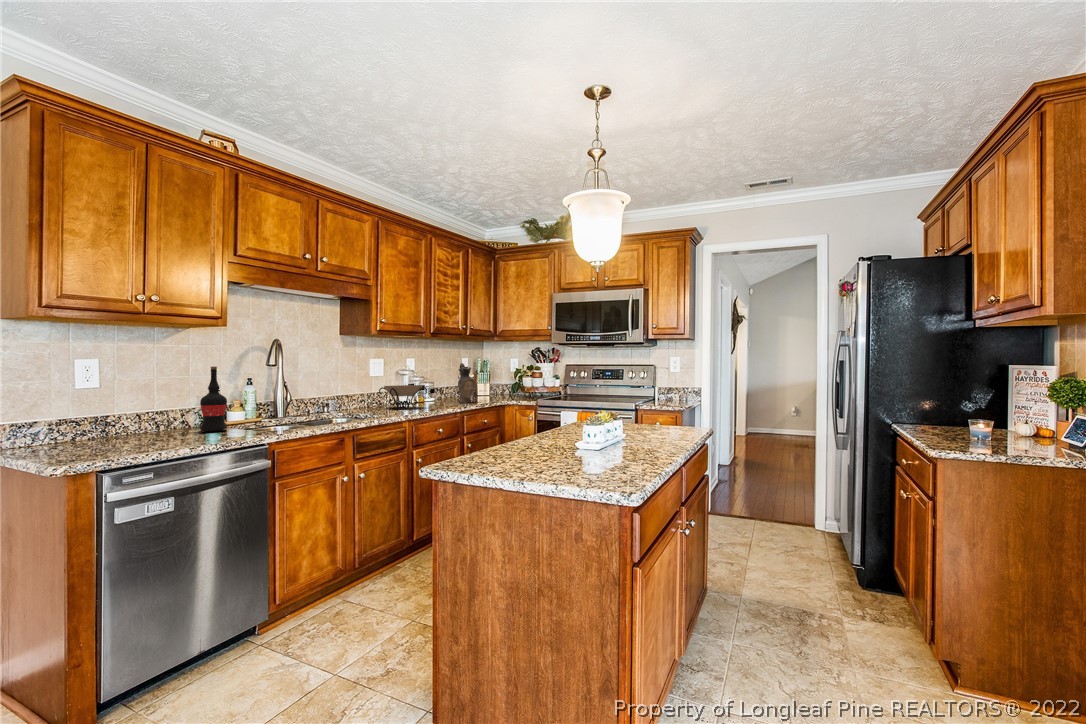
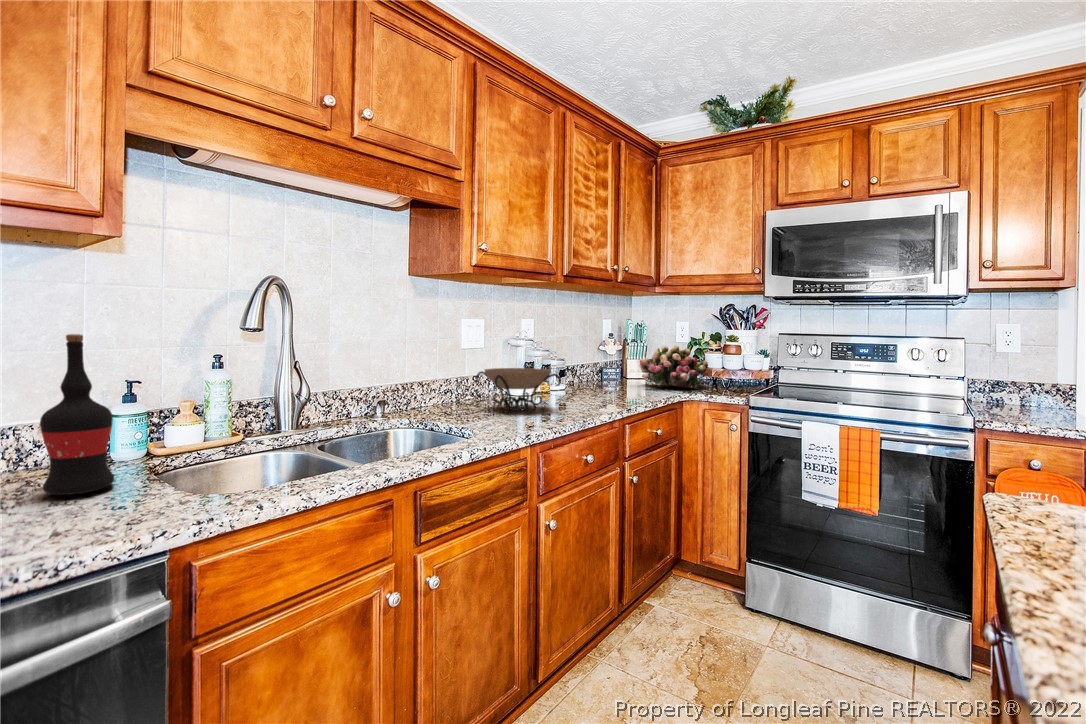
ceramic pitcher: present [458,363,475,403] -> none [606,330,636,398]
flower arrangement: none [483,373,525,398] -> present [639,345,708,389]

